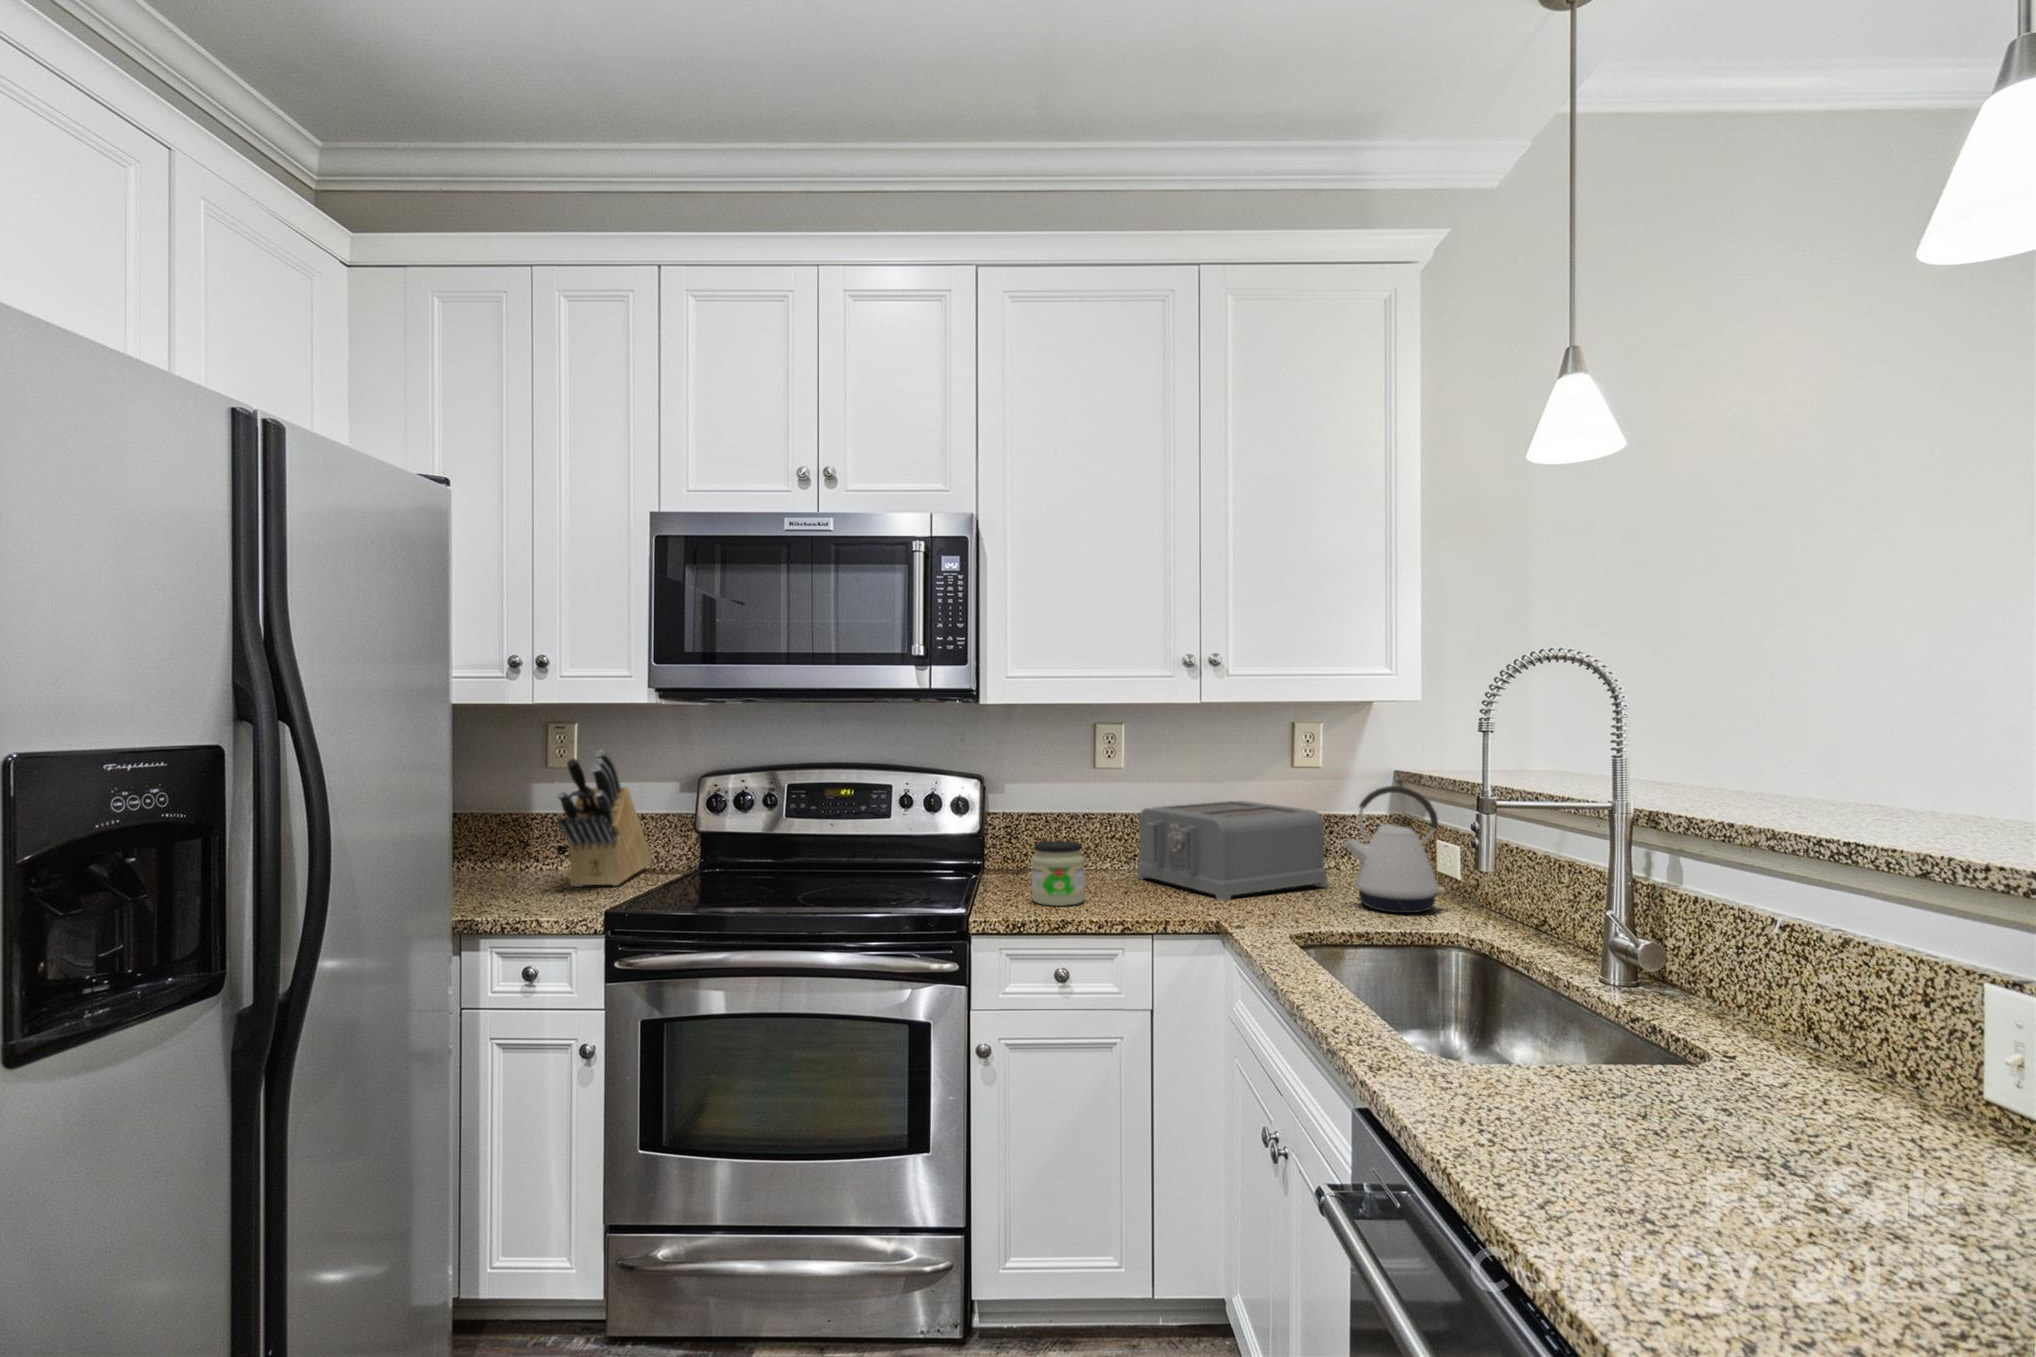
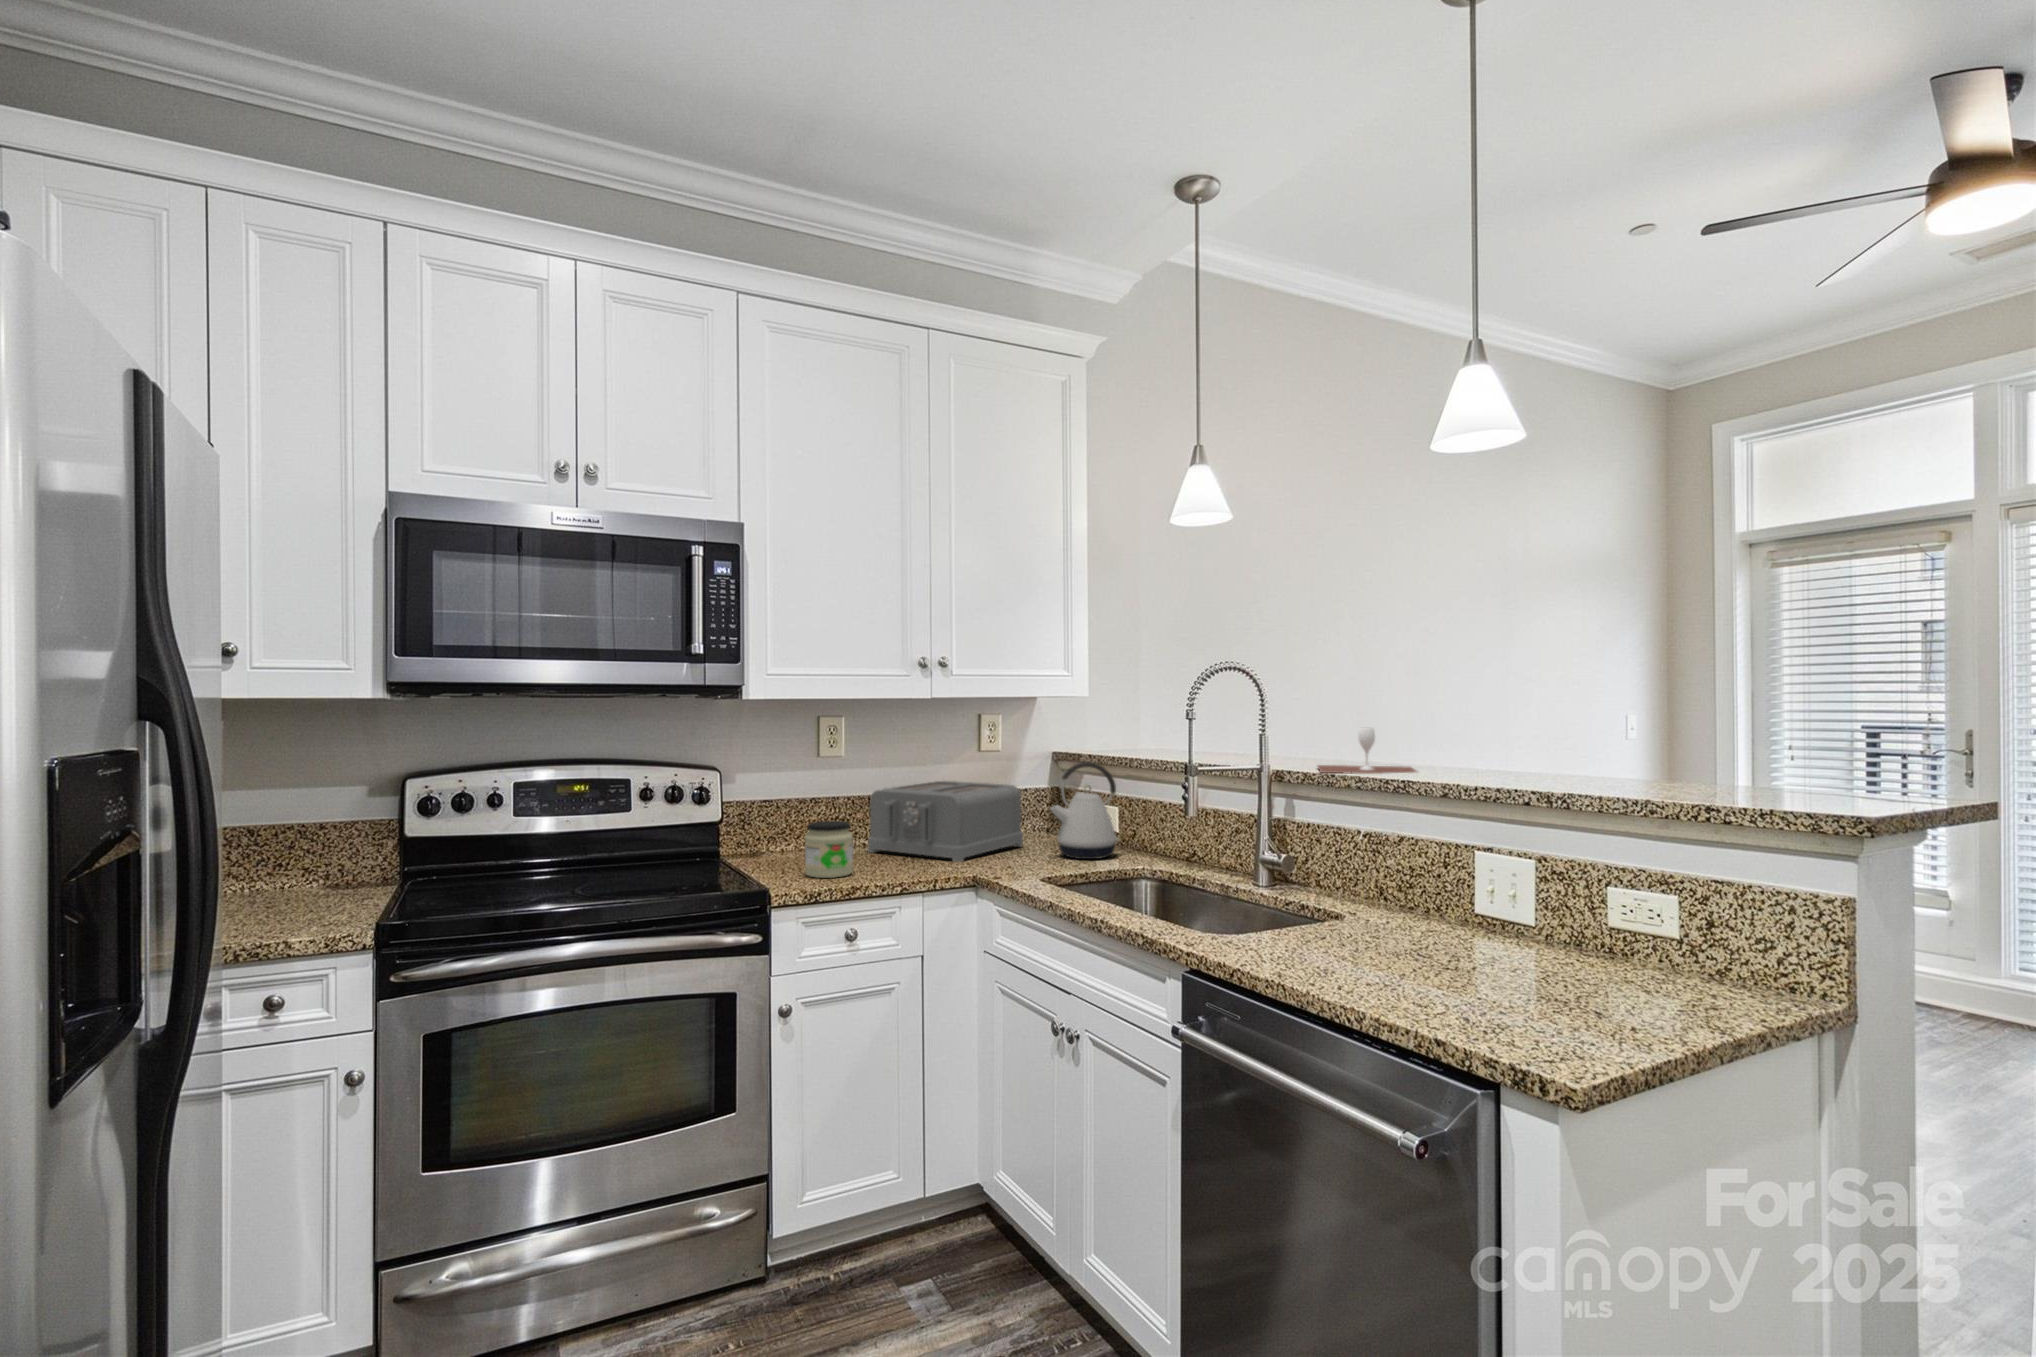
knife block: present [557,750,650,887] -> none [272,752,340,908]
wine glass: none [1730,750,1936,832] -> present [1318,728,1416,774]

